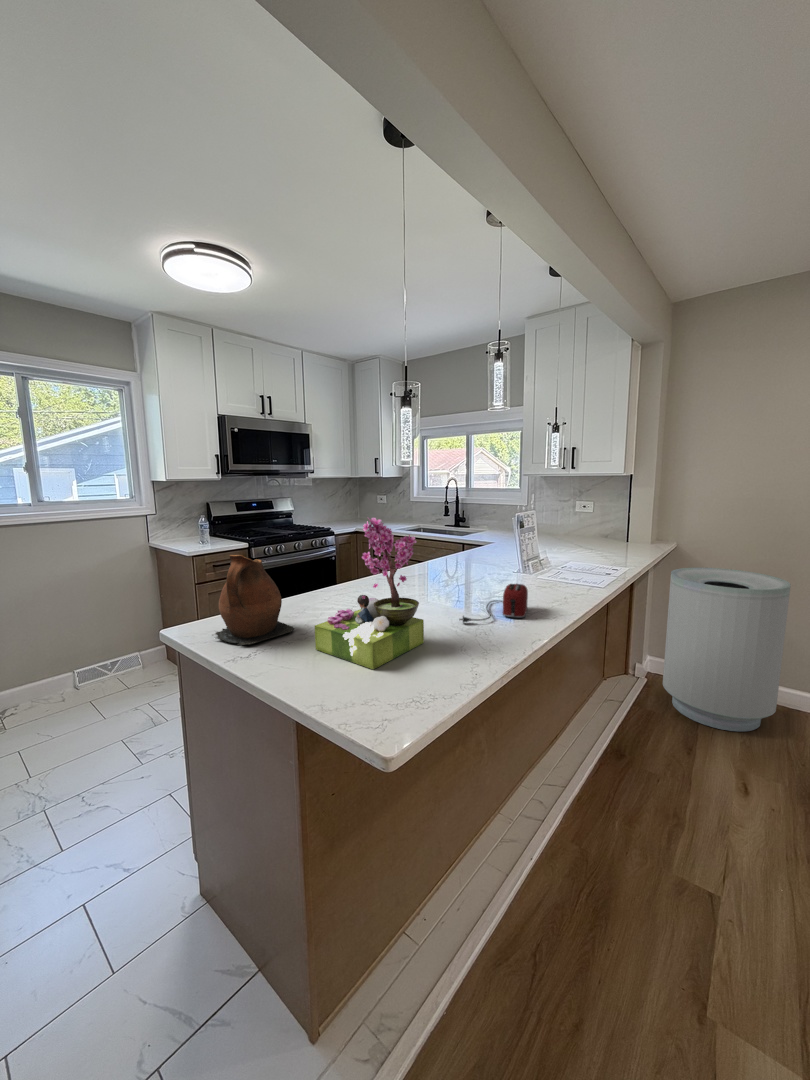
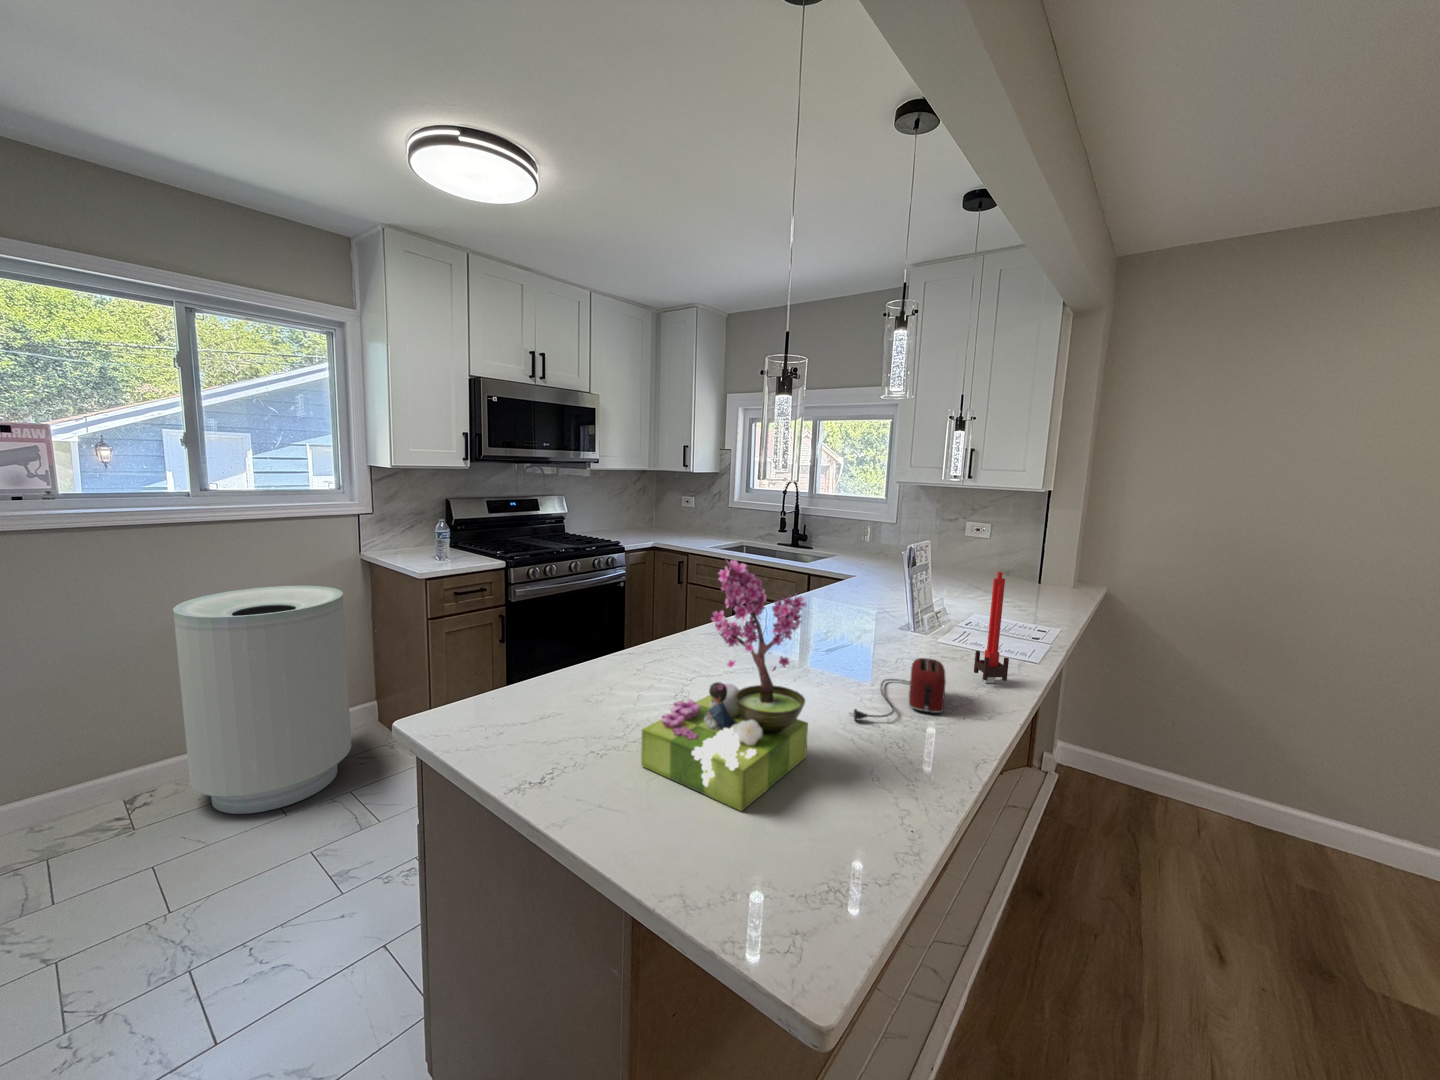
candle: none [554,524,576,601] -> present [974,572,1009,683]
ceramic pitcher: present [215,555,294,645] -> none [473,611,601,754]
trash can: present [663,568,791,731] -> present [173,586,351,814]

